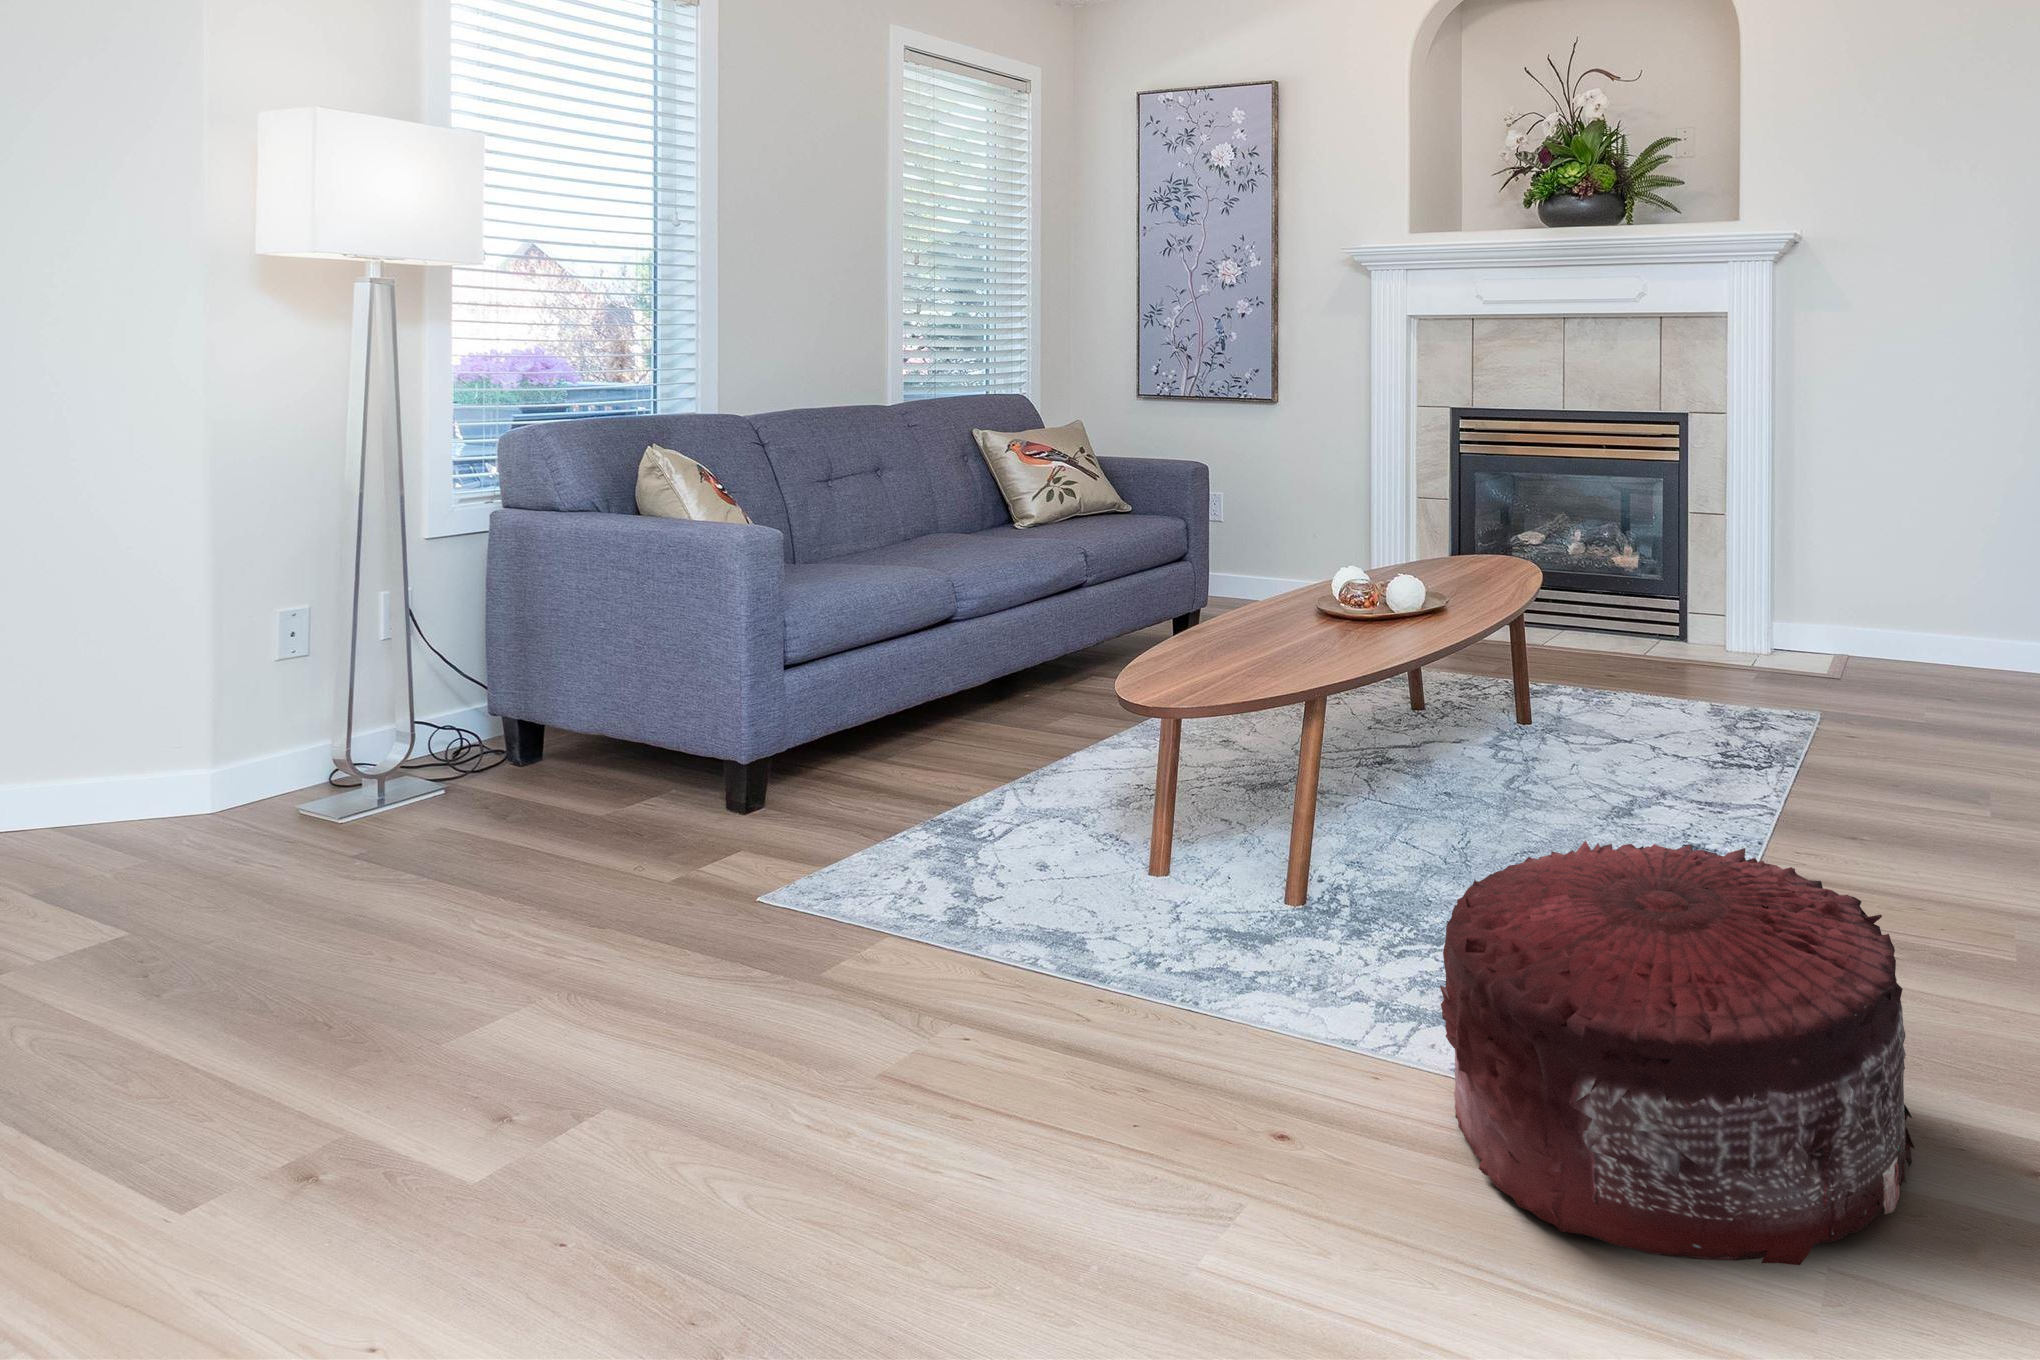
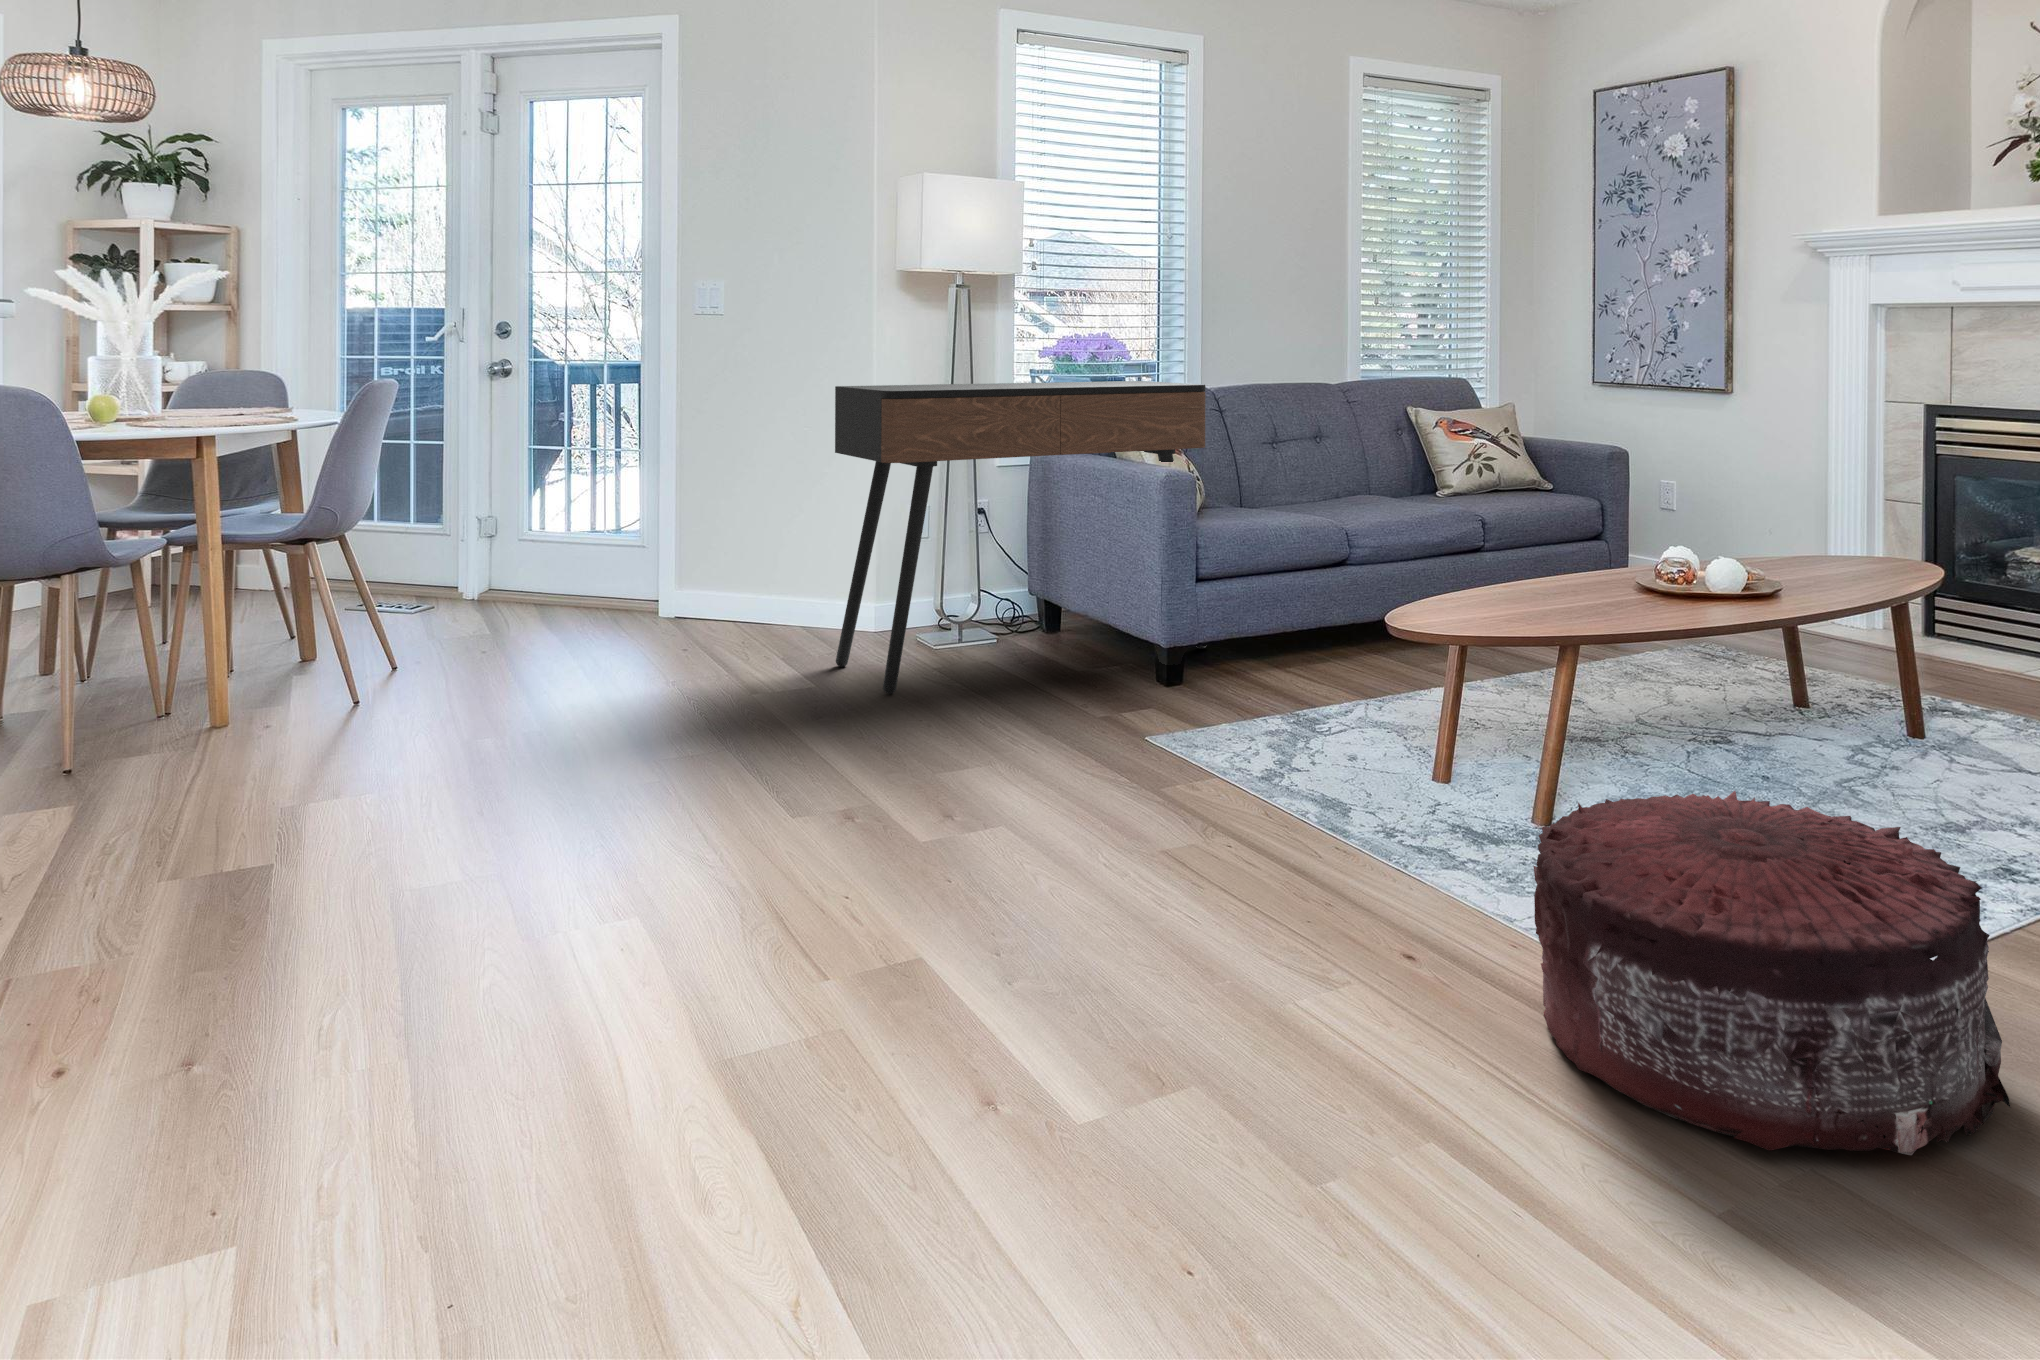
console table: none [166,412,772,915] -> present [835,381,1206,694]

